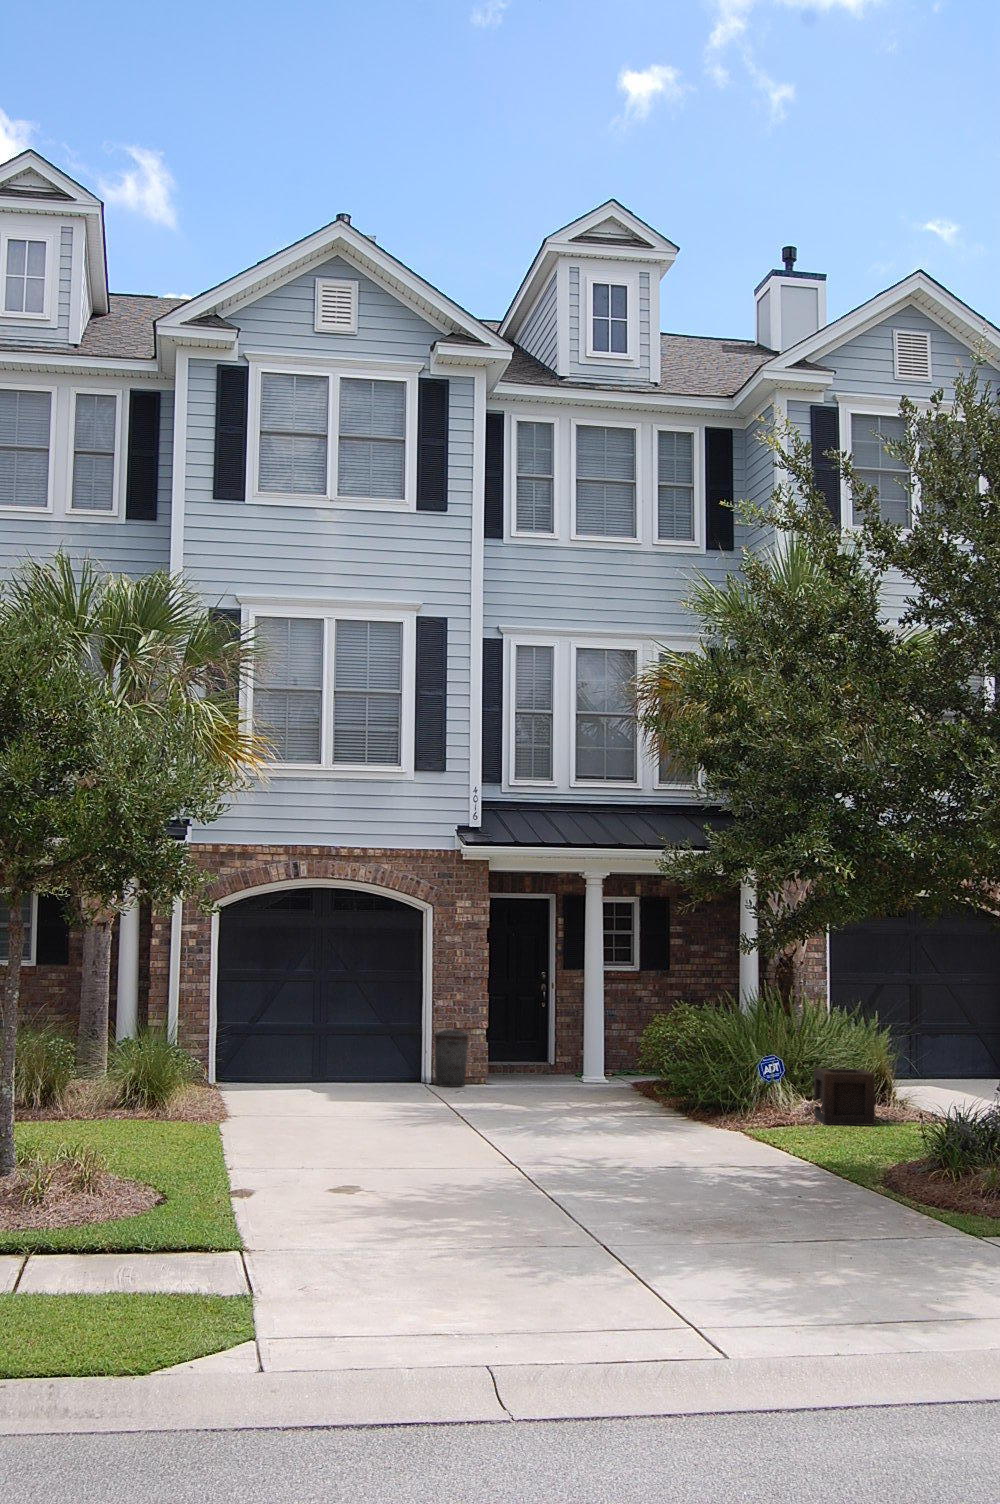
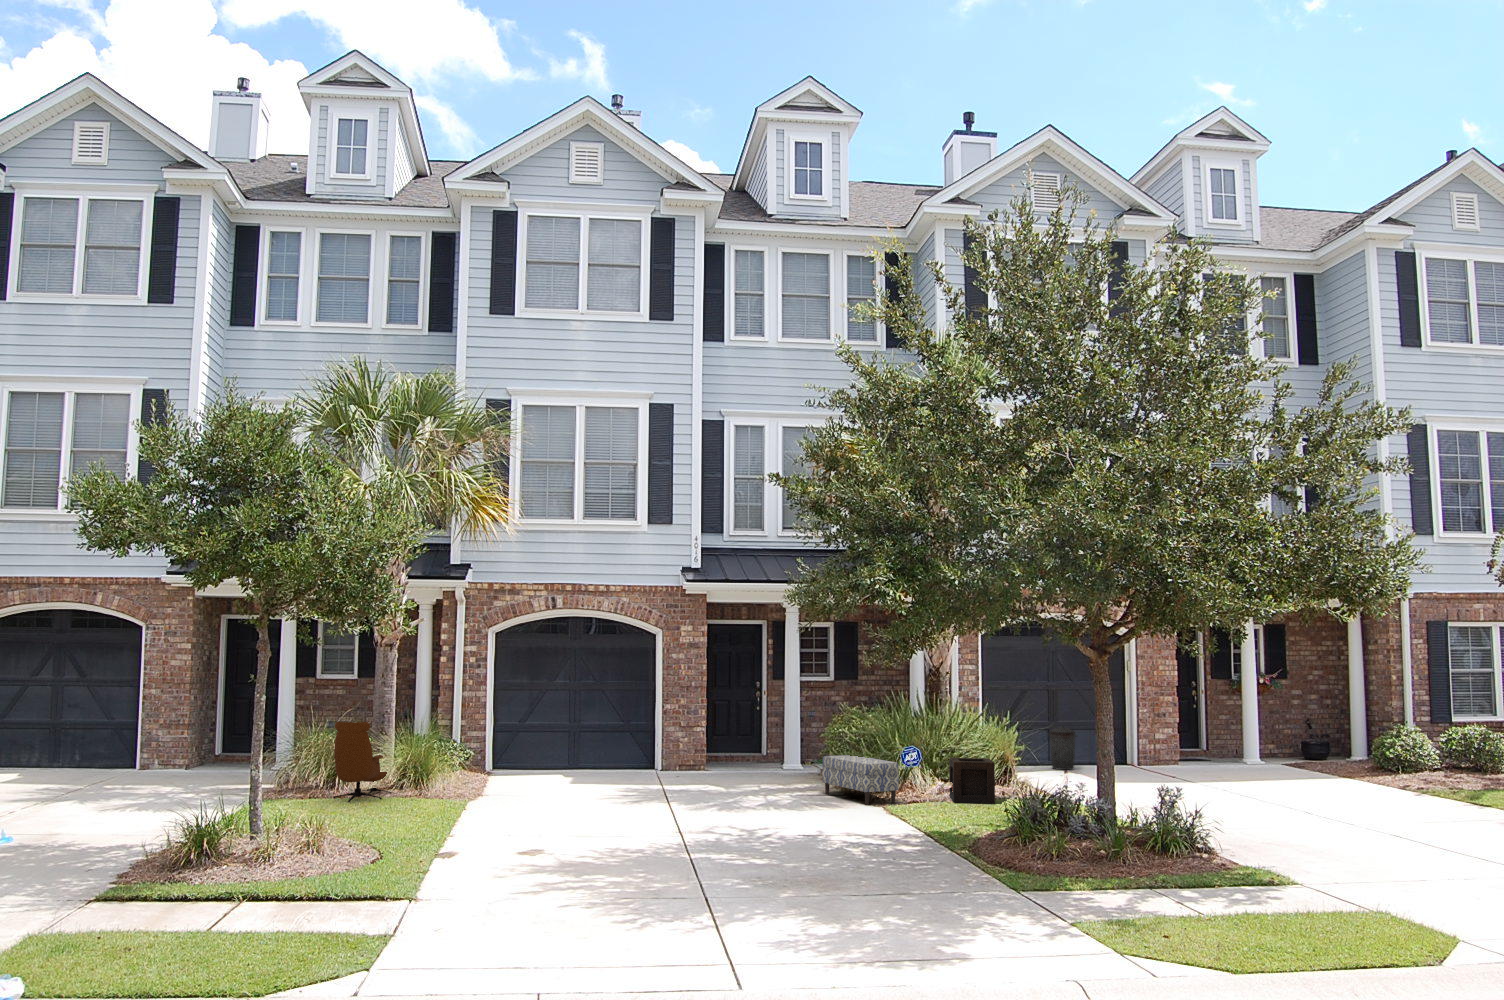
lounge chair: none [44,1024,112,1128] -> present [333,722,391,802]
trash can: present [434,1029,468,1087] -> present [1048,726,1077,770]
bench: none [656,1065,758,1127] -> present [822,755,899,805]

